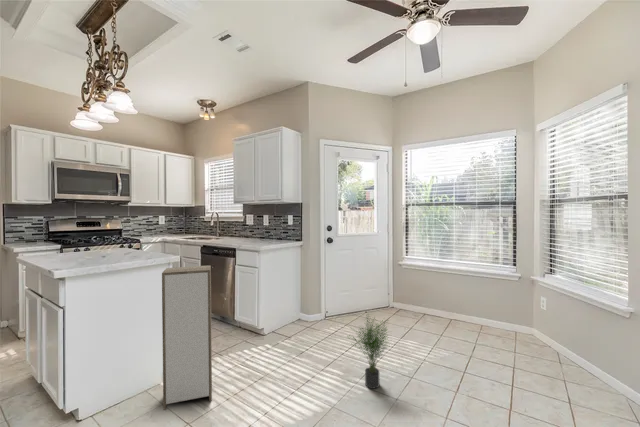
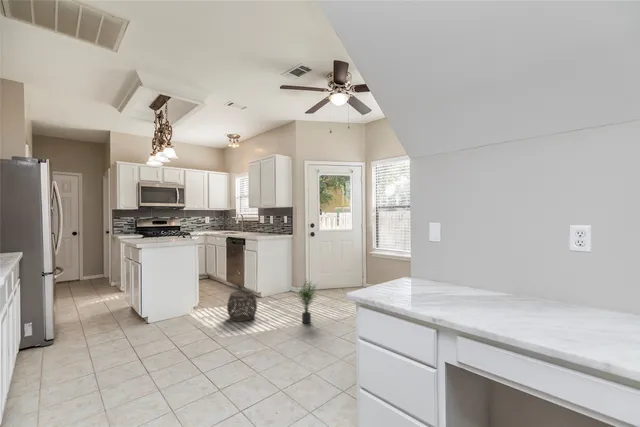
storage cabinet: present [162,265,212,410] -> none [187,246,216,323]
woven basket: none [235,336,286,398] -> present [227,290,257,321]

